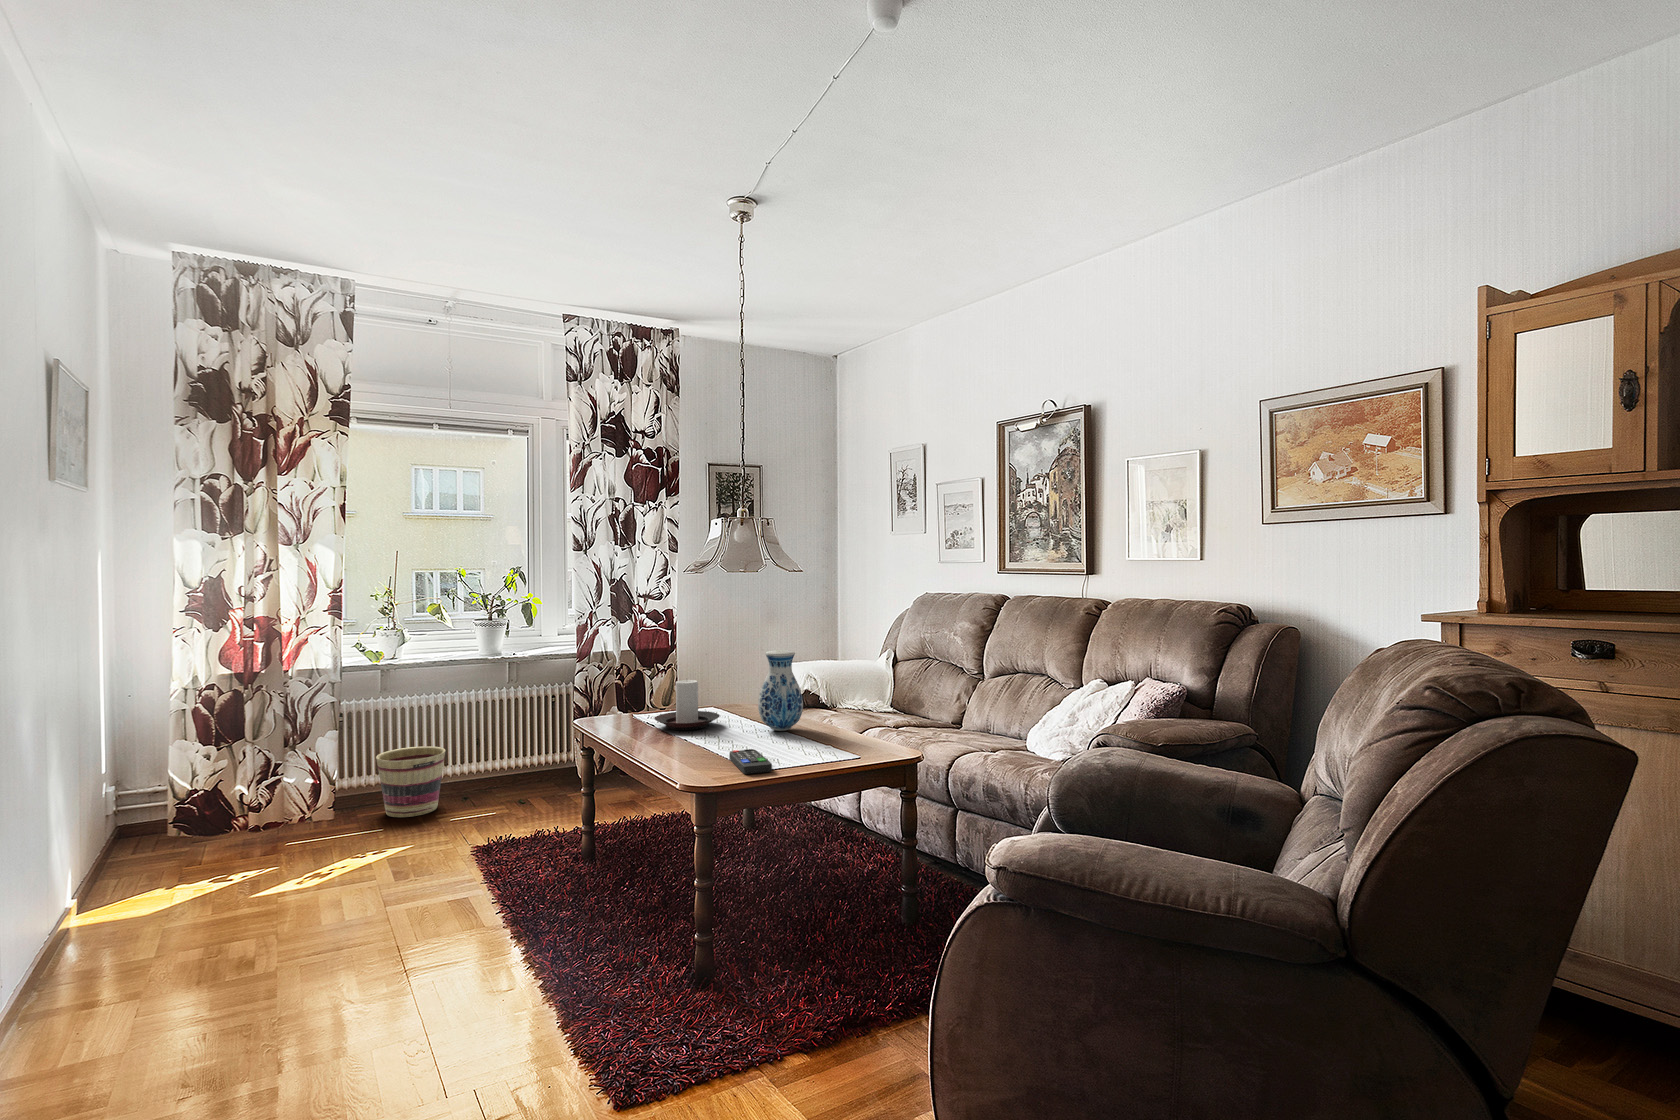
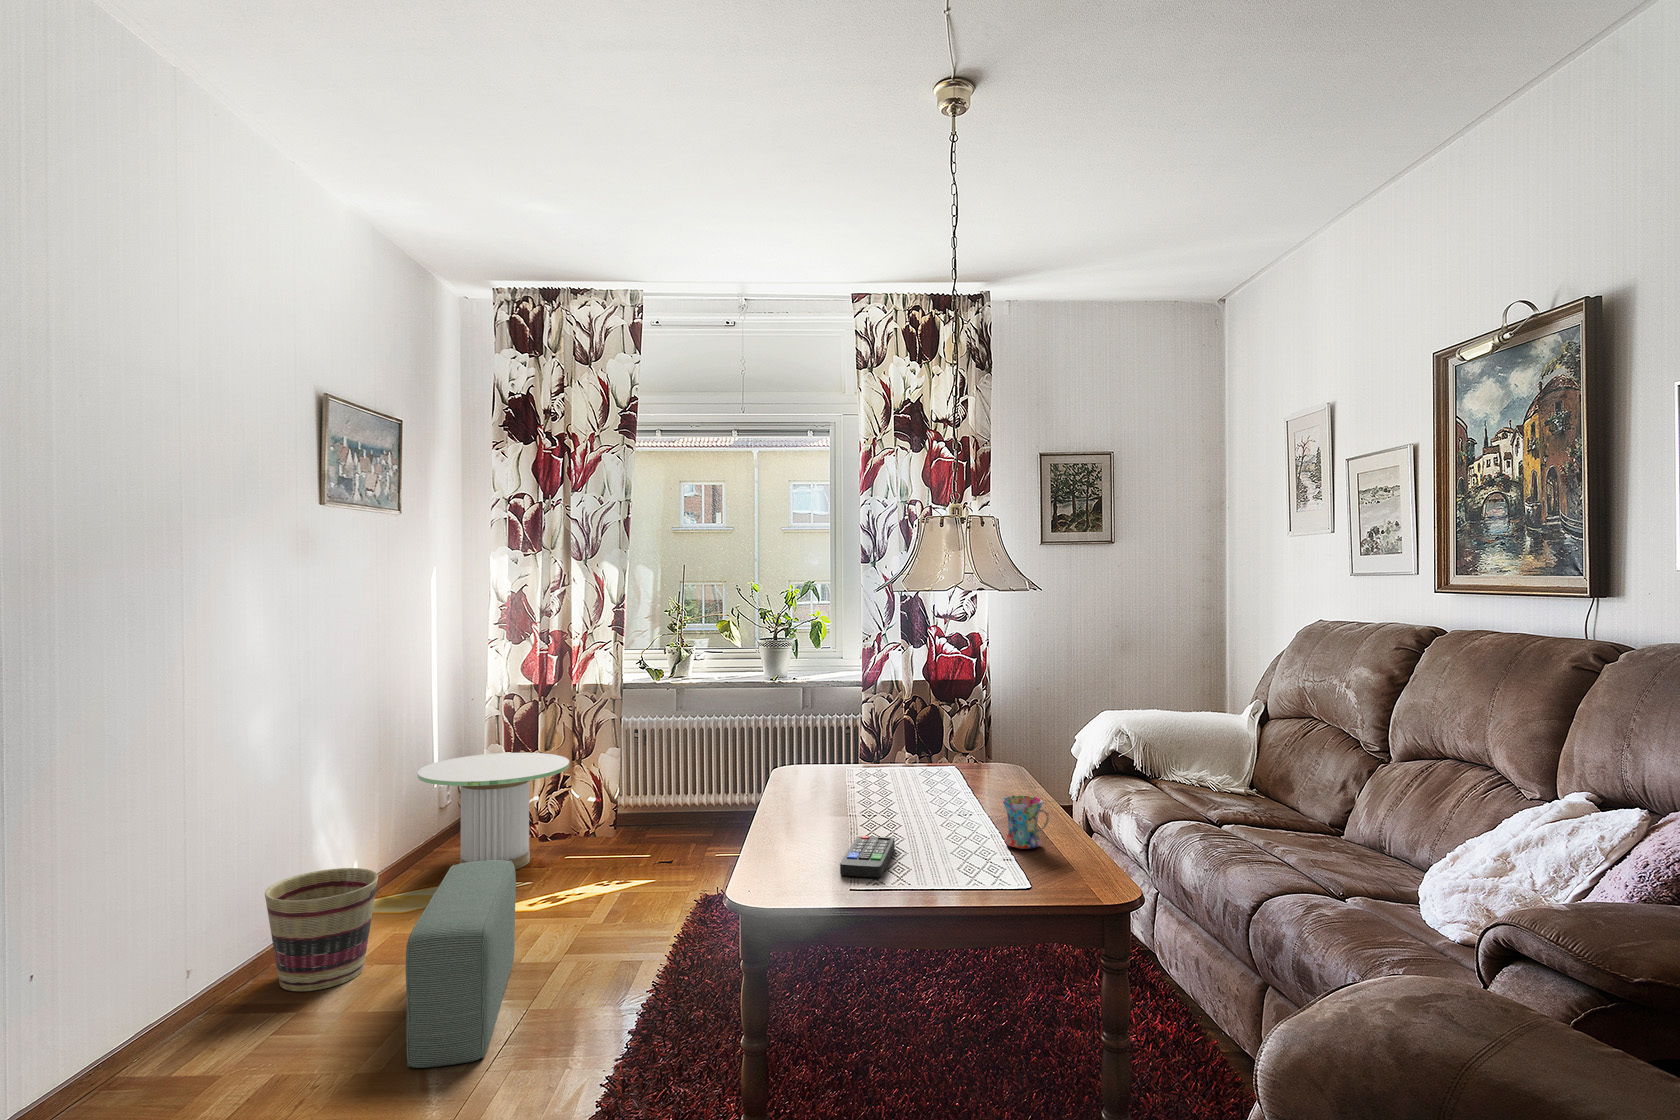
vase: present [758,650,803,731] -> none [953,697,1017,813]
candle holder: present [654,680,720,730] -> none [834,726,919,795]
mug: none [817,712,850,746] -> present [1003,795,1049,849]
side table: none [121,744,304,873] -> present [417,753,569,870]
basket: present [376,746,445,817] -> present [265,868,378,992]
pouf: none [287,831,414,1008] -> present [406,860,516,1068]

